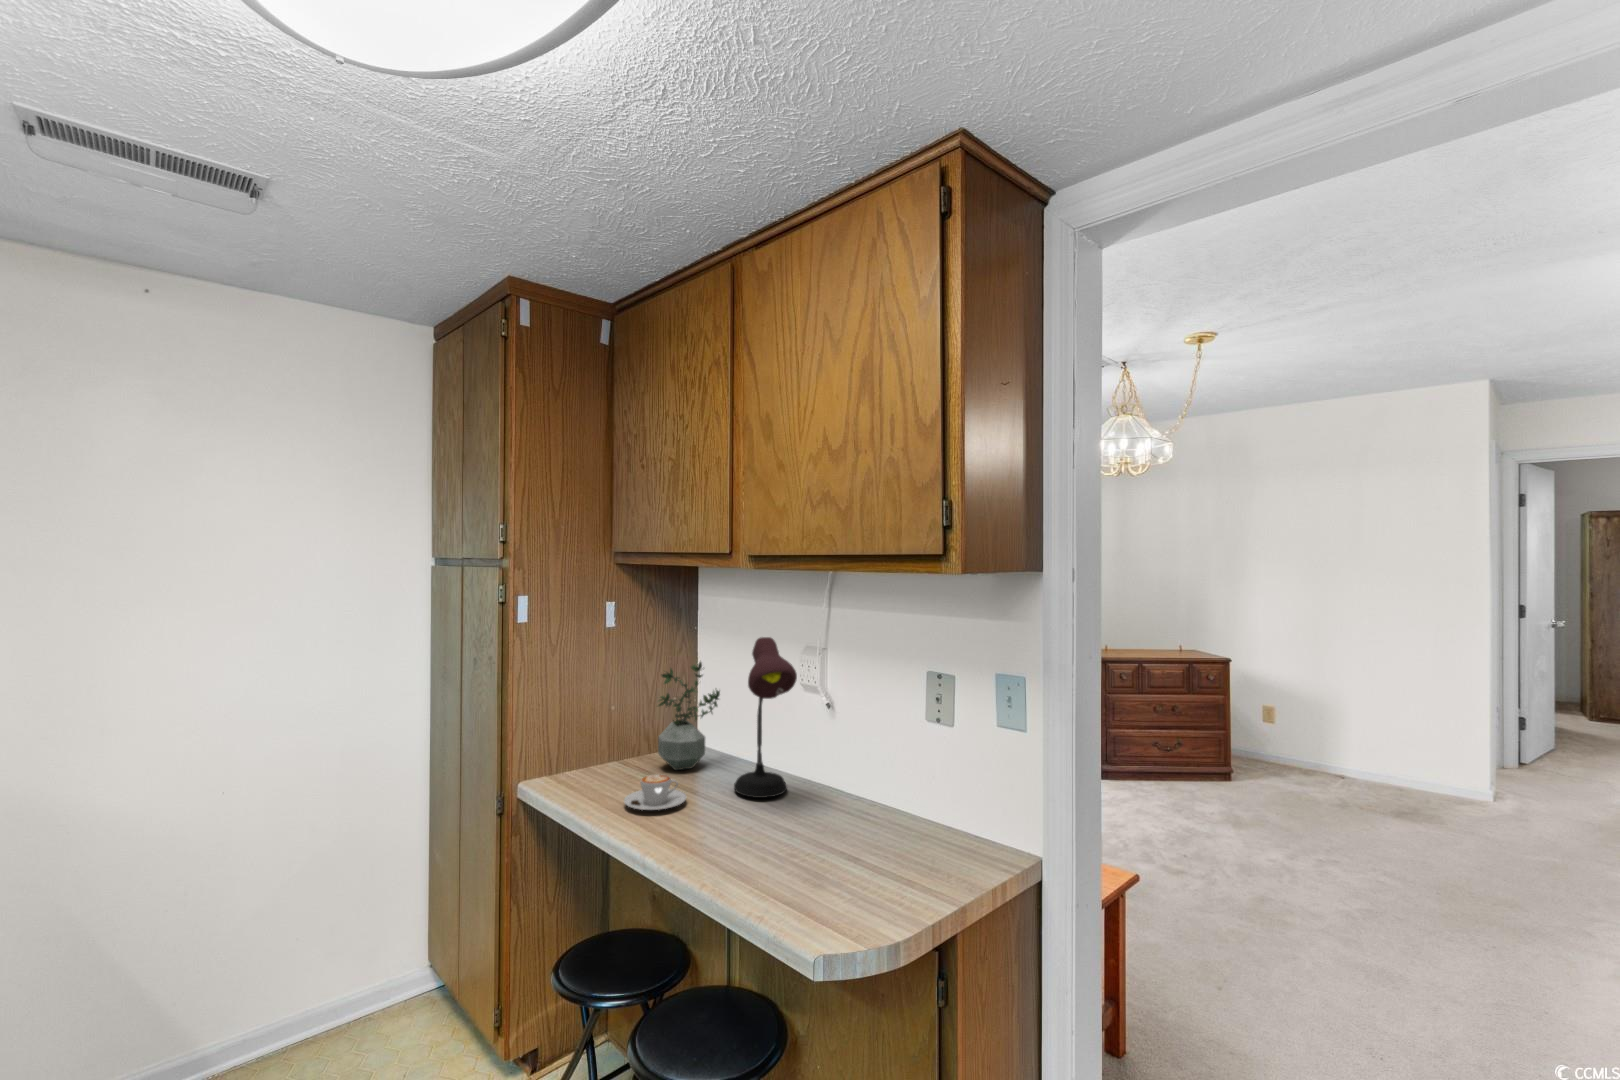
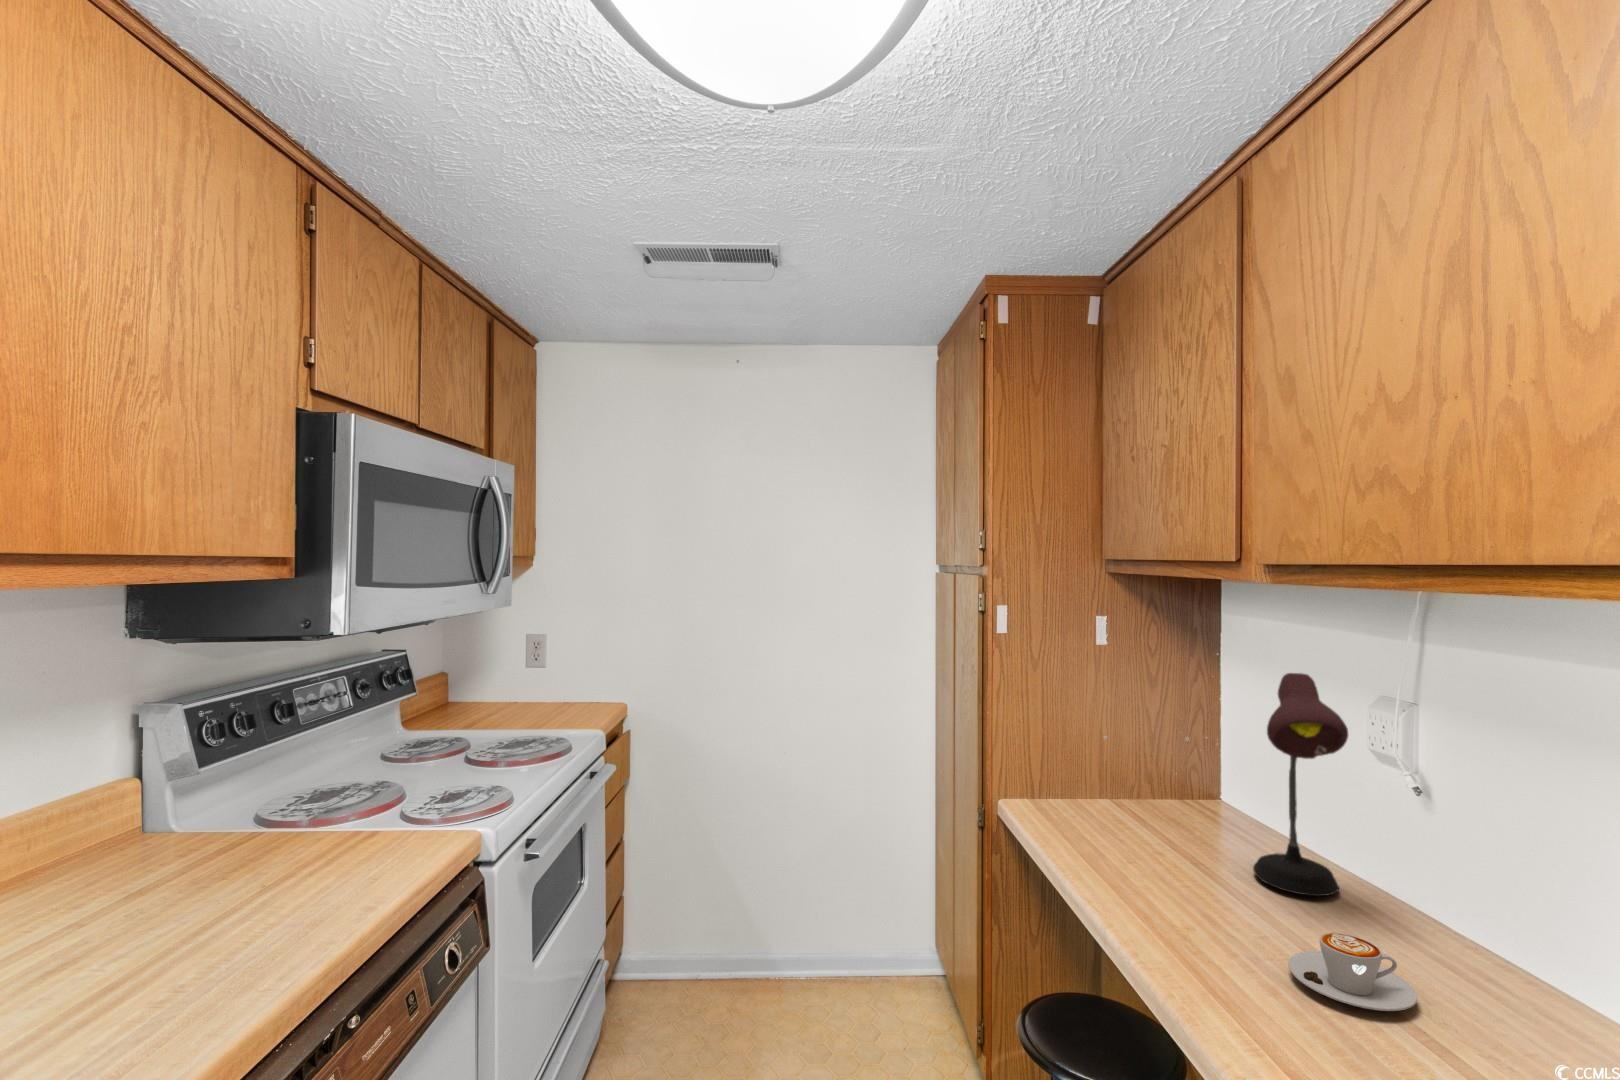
potted plant: present [658,662,720,770] -> none [1153,695,1243,831]
coffee cup: present [624,774,686,810] -> present [1288,933,1417,1011]

